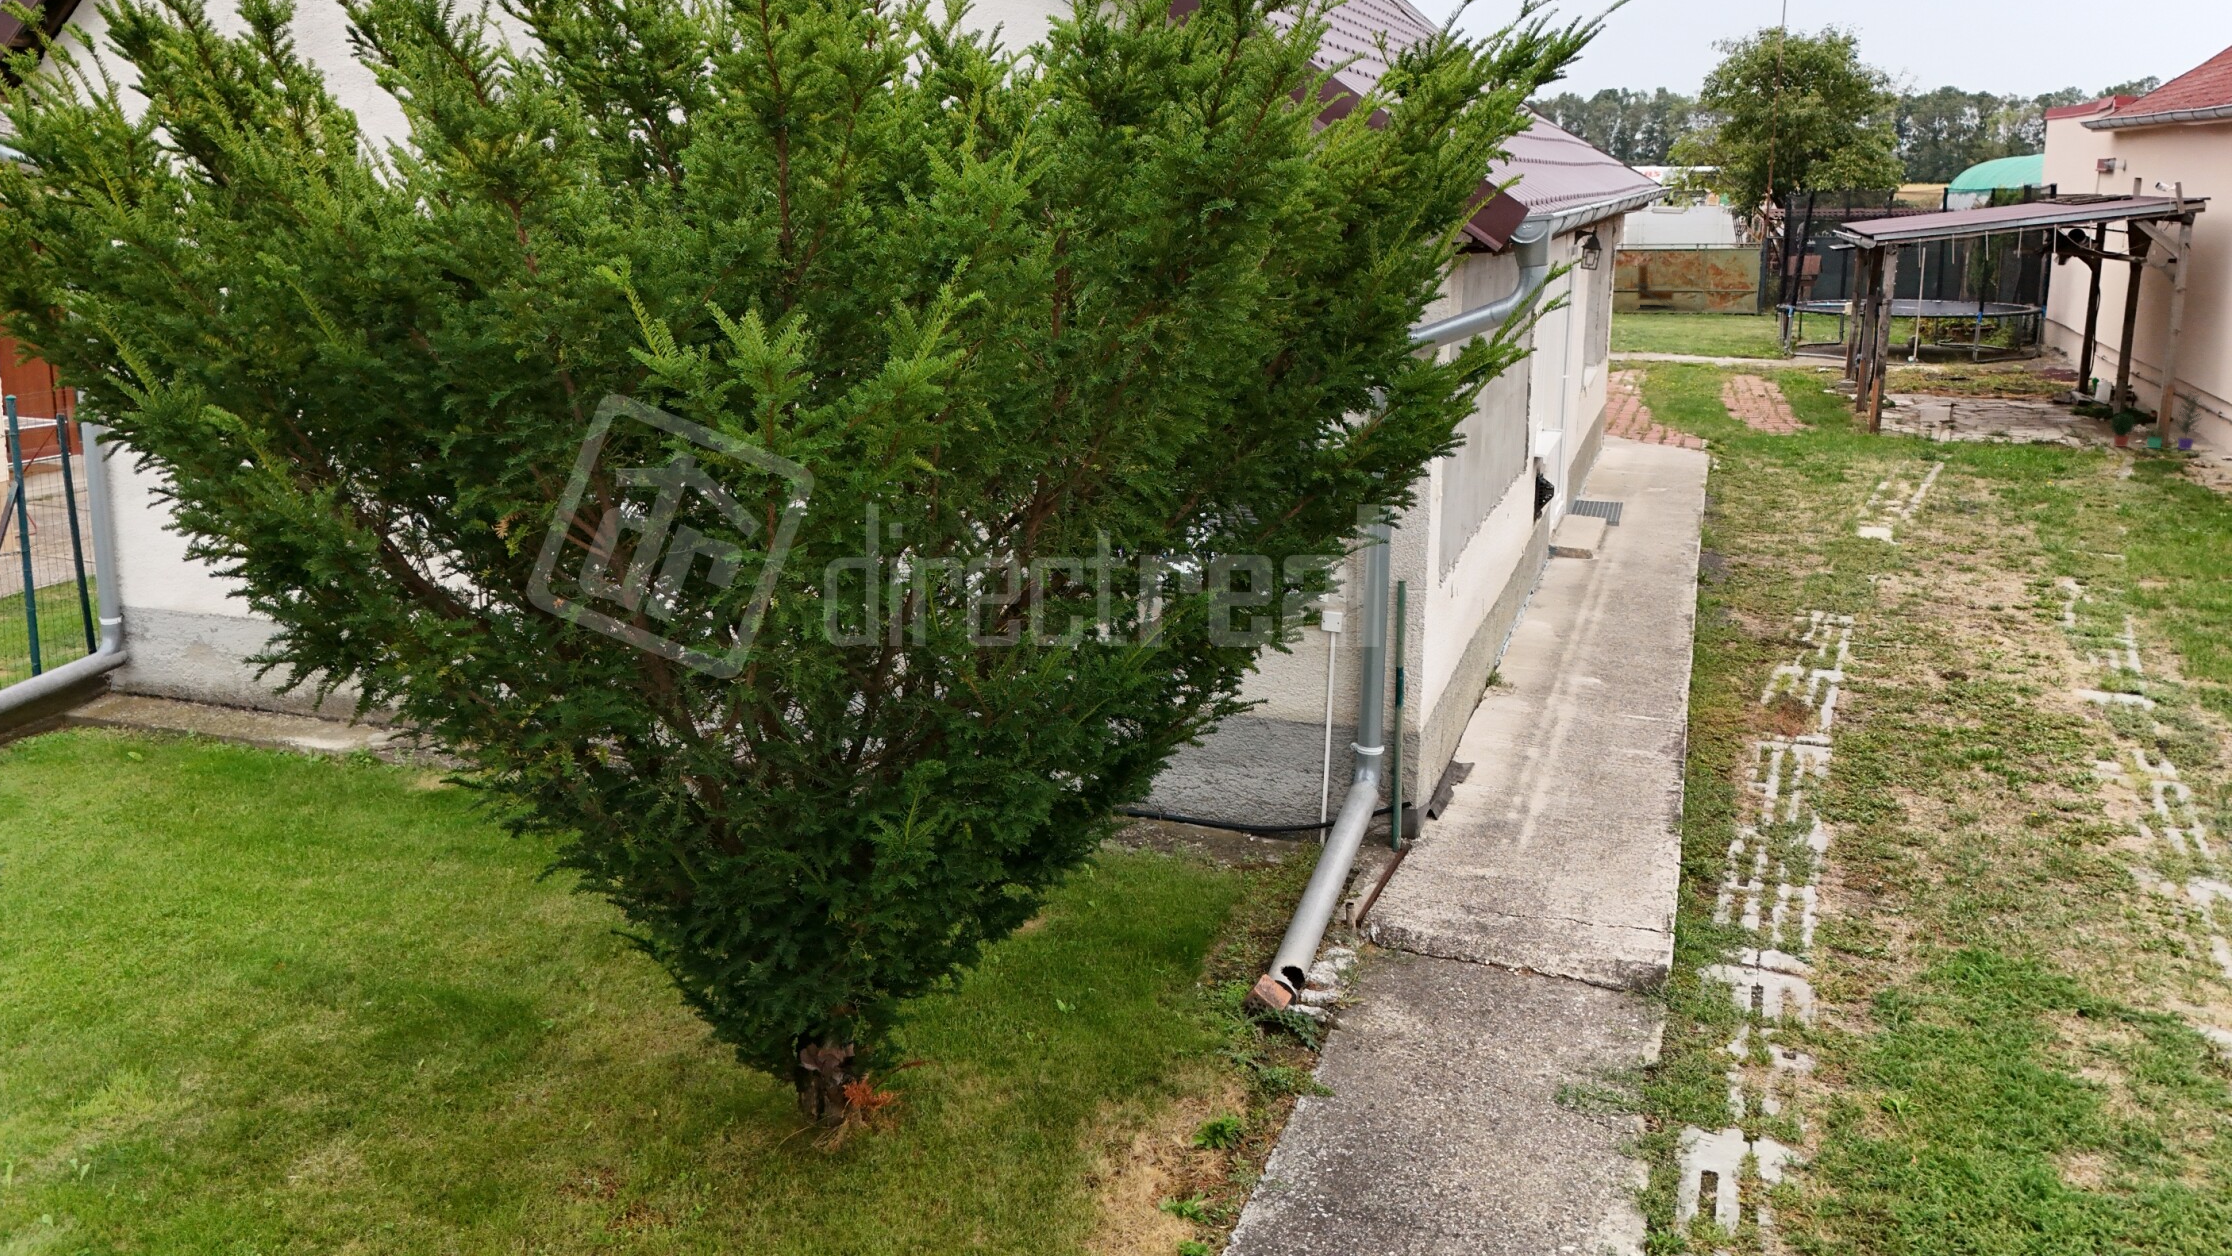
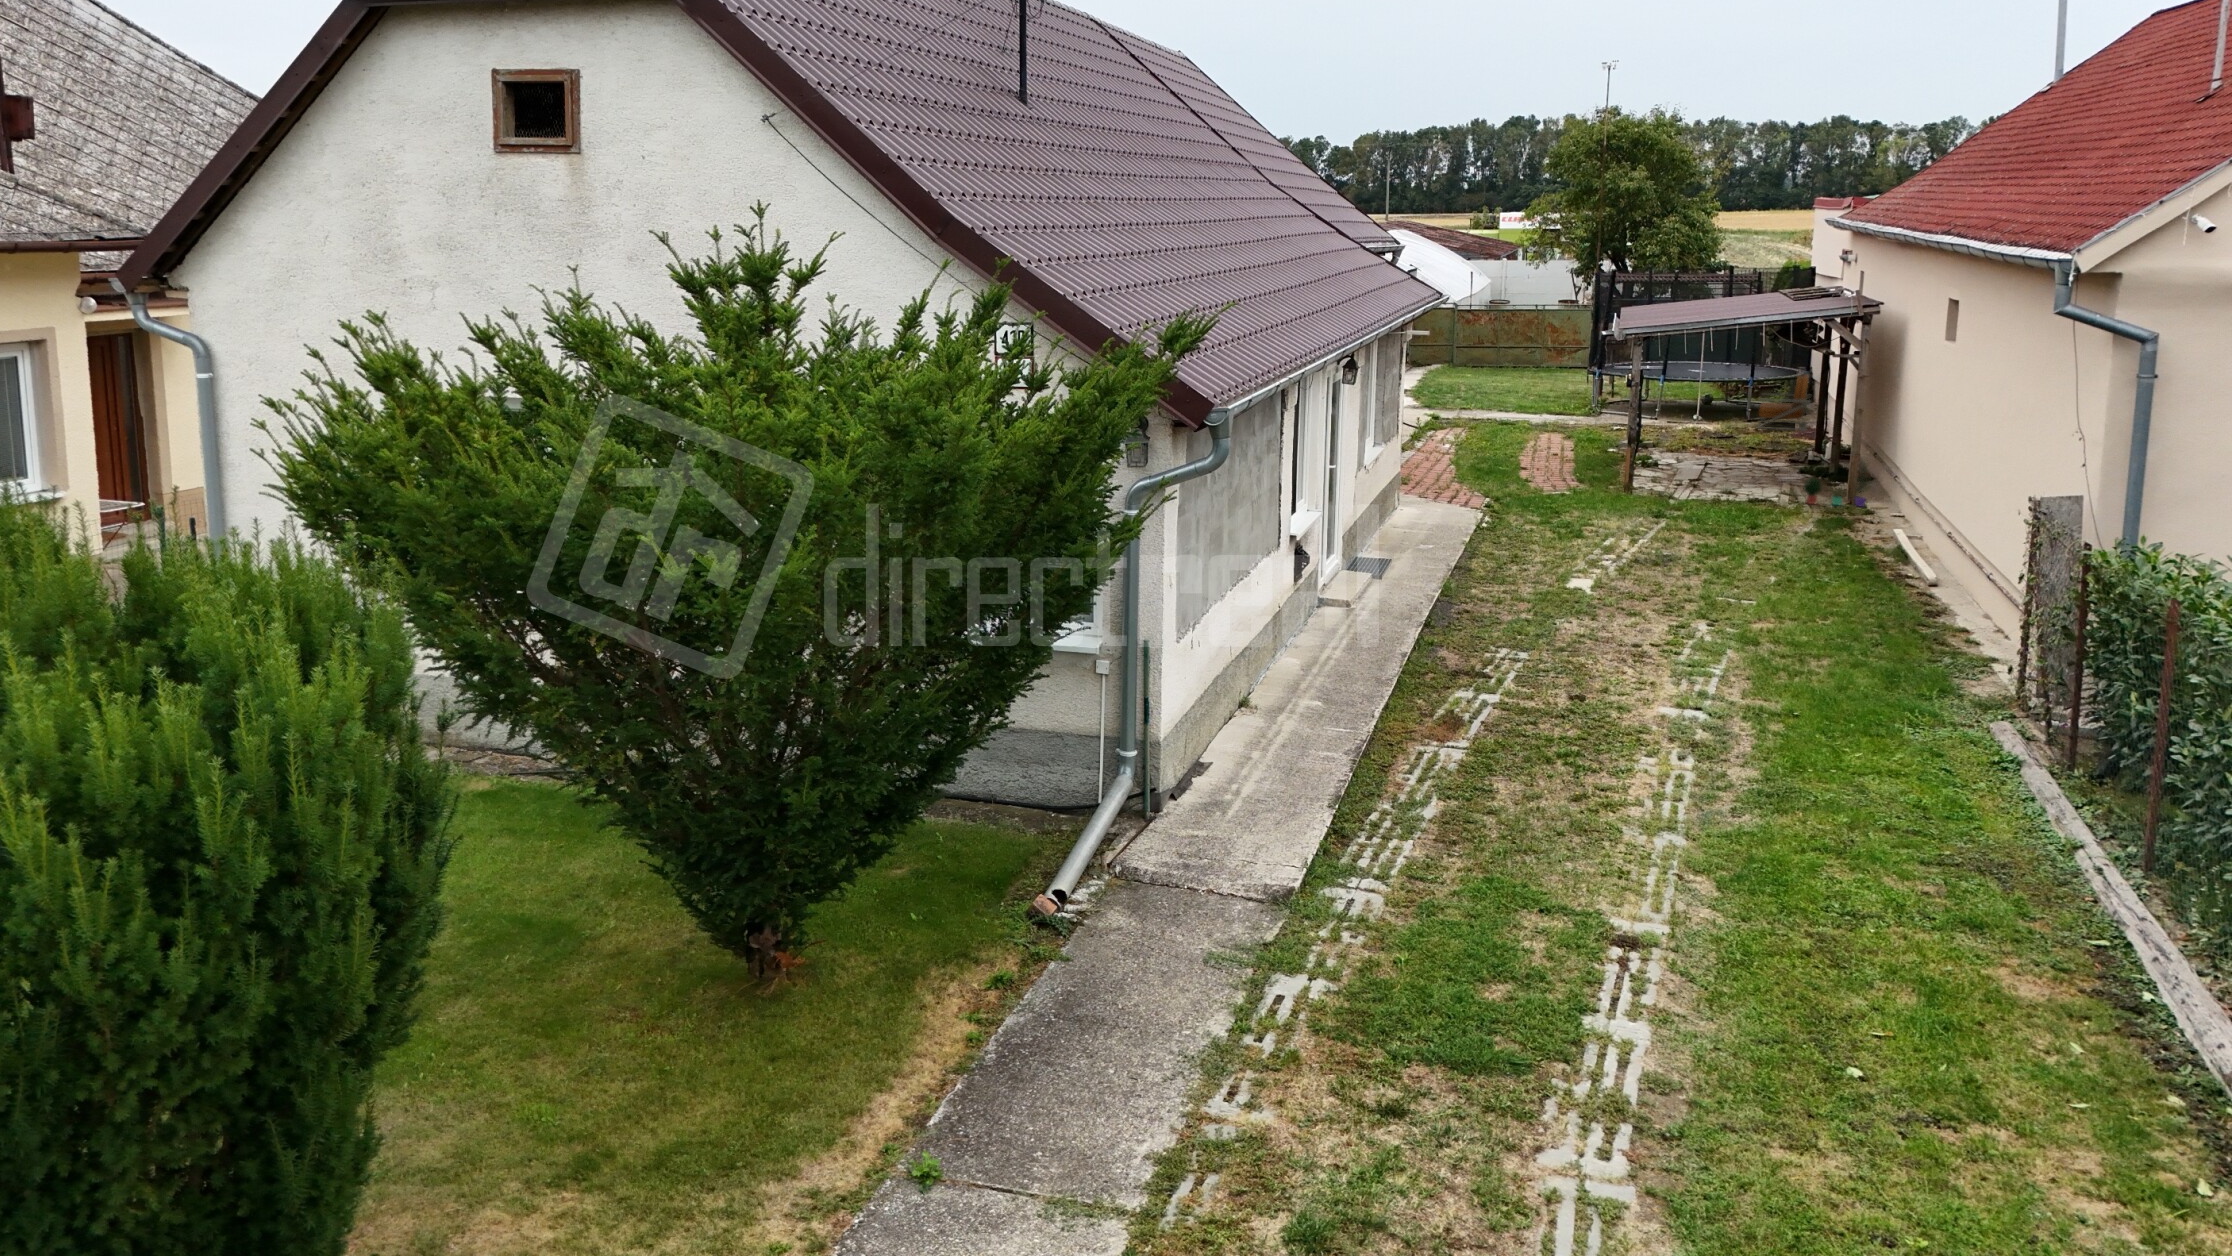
lounge chair: present [1635,264,1675,310] -> present [1757,374,1811,431]

